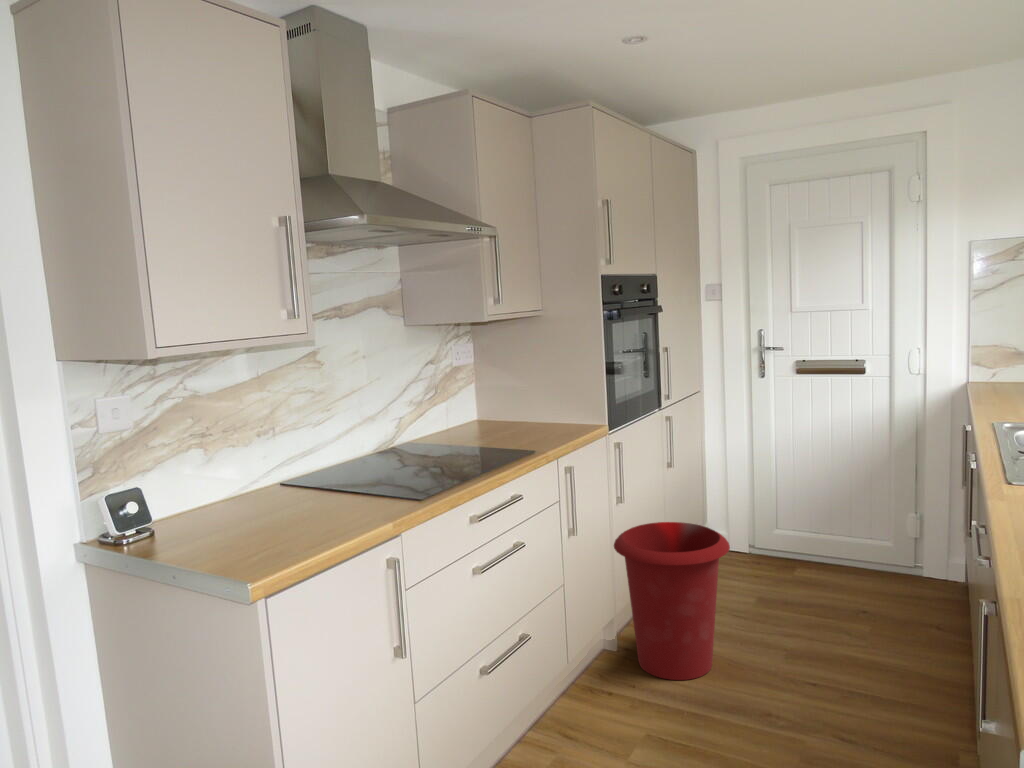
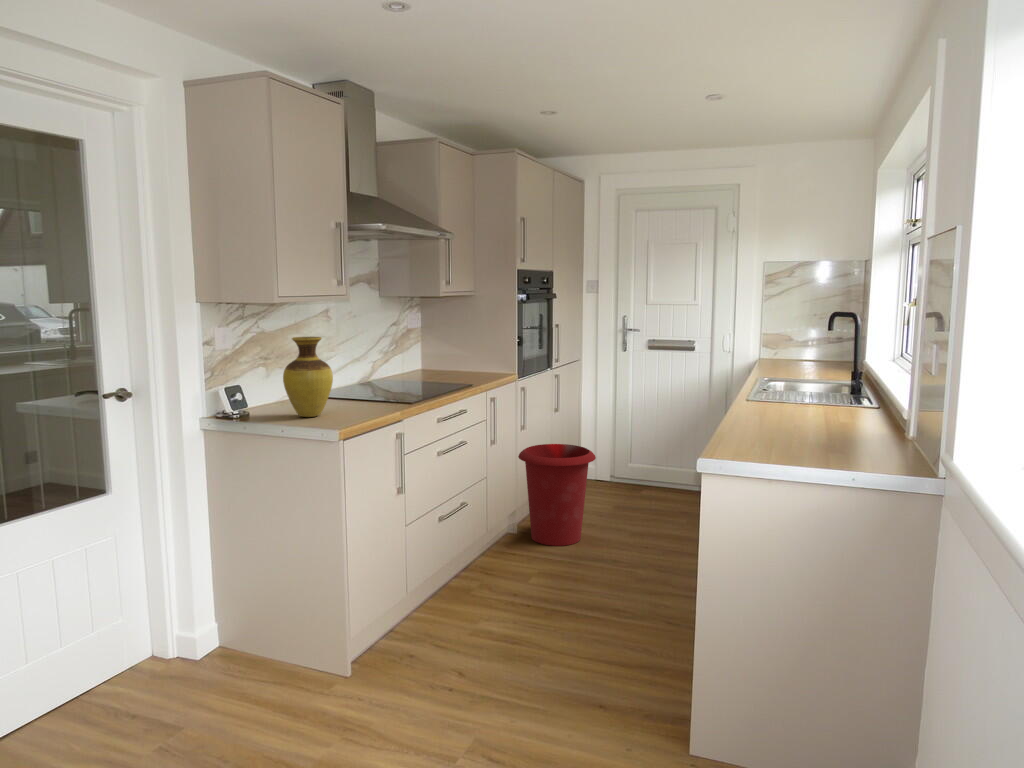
vase: none [187,406,273,543] -> present [283,337,333,417]

